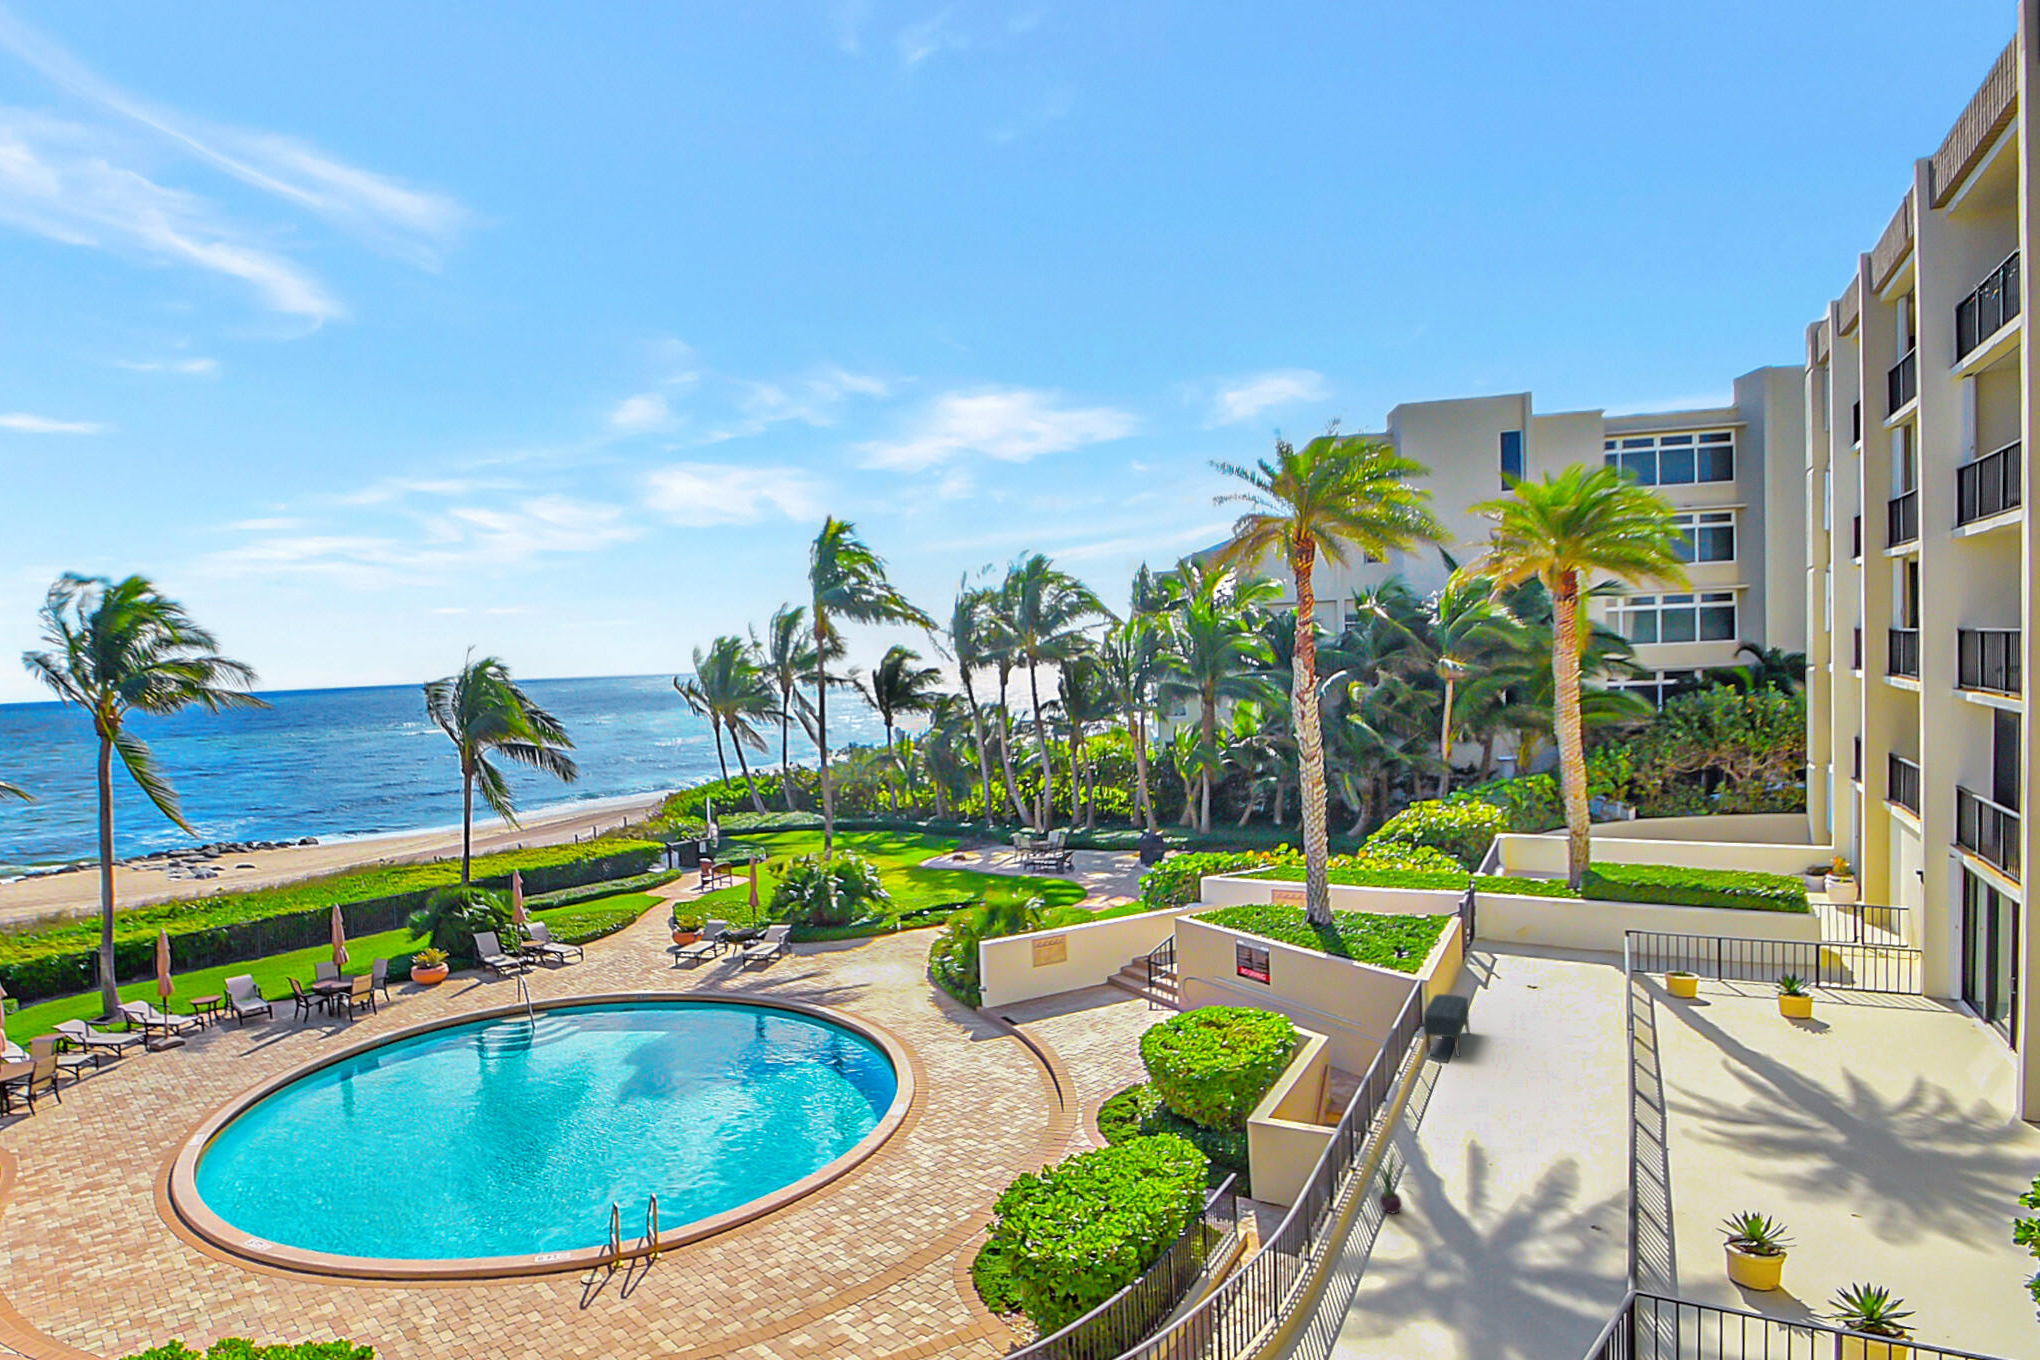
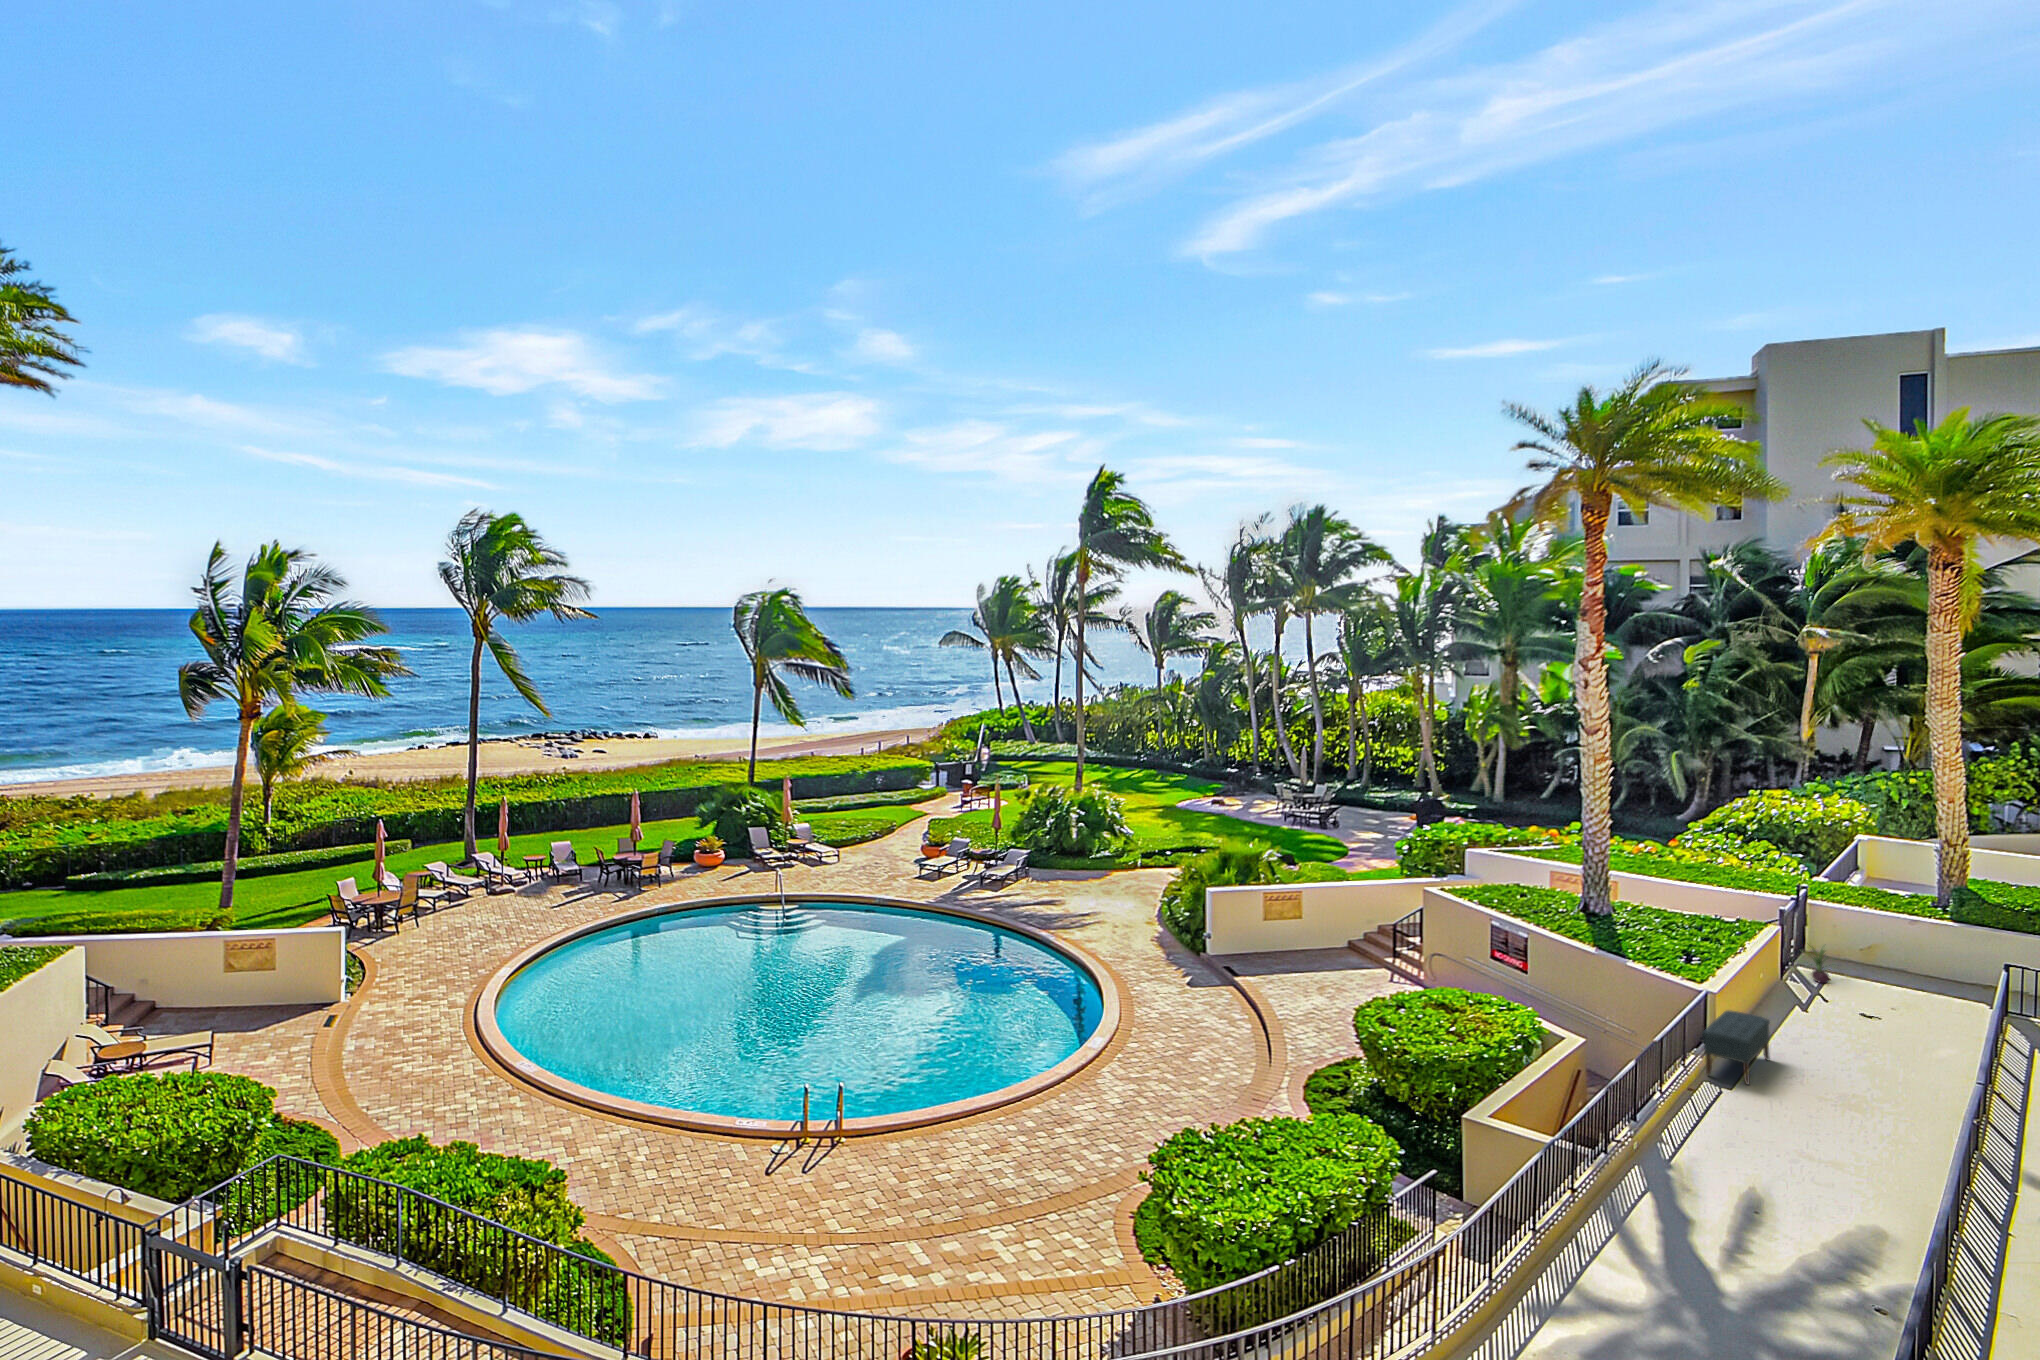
decorative plant: present [1359,1154,1412,1214] -> present [1802,948,1829,983]

